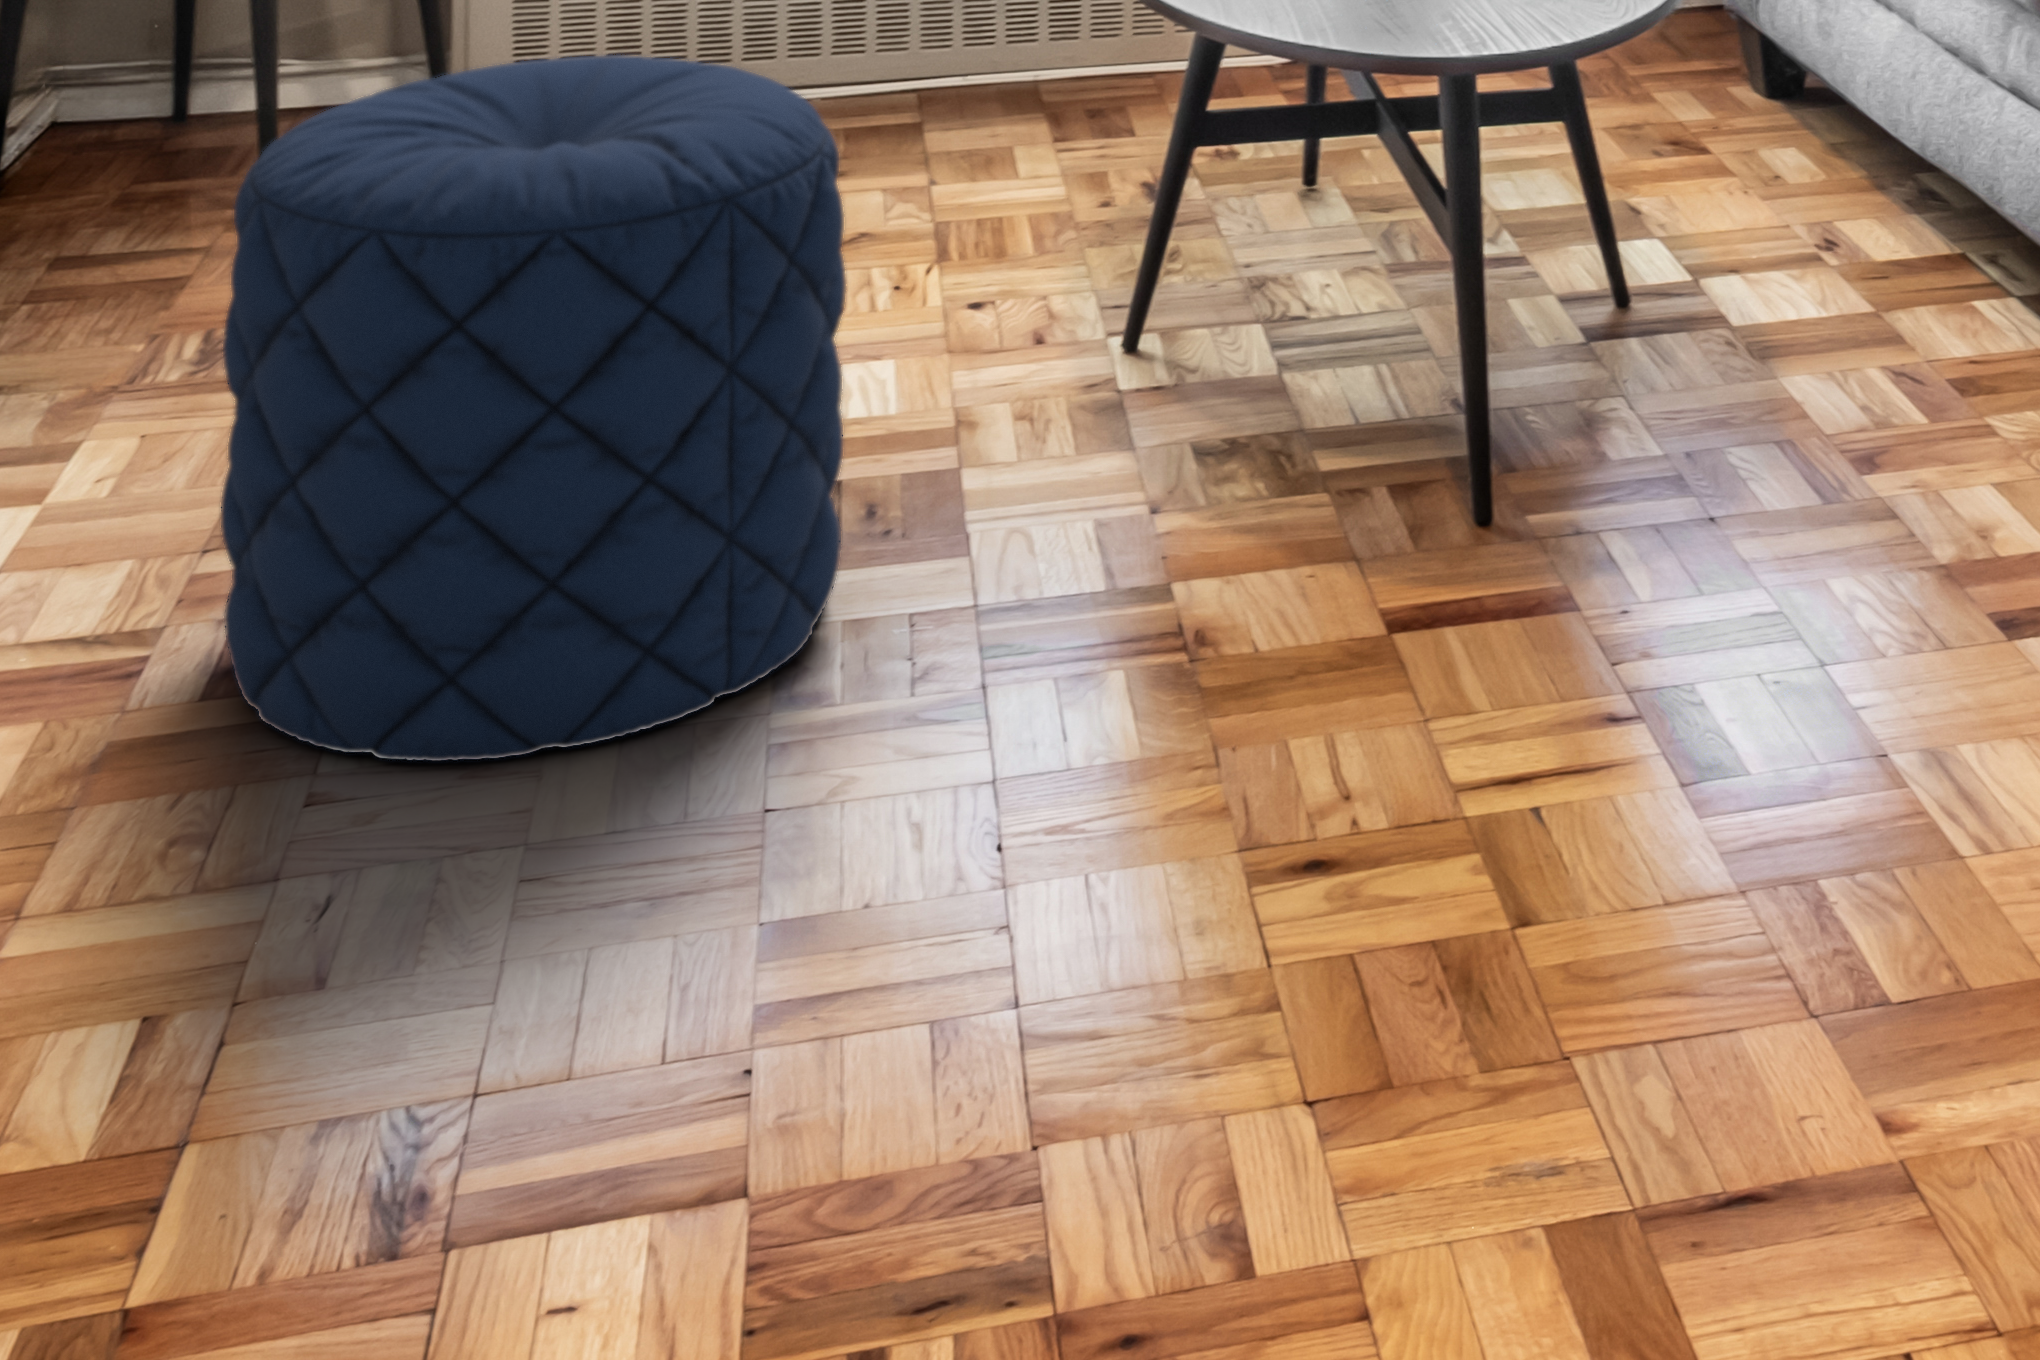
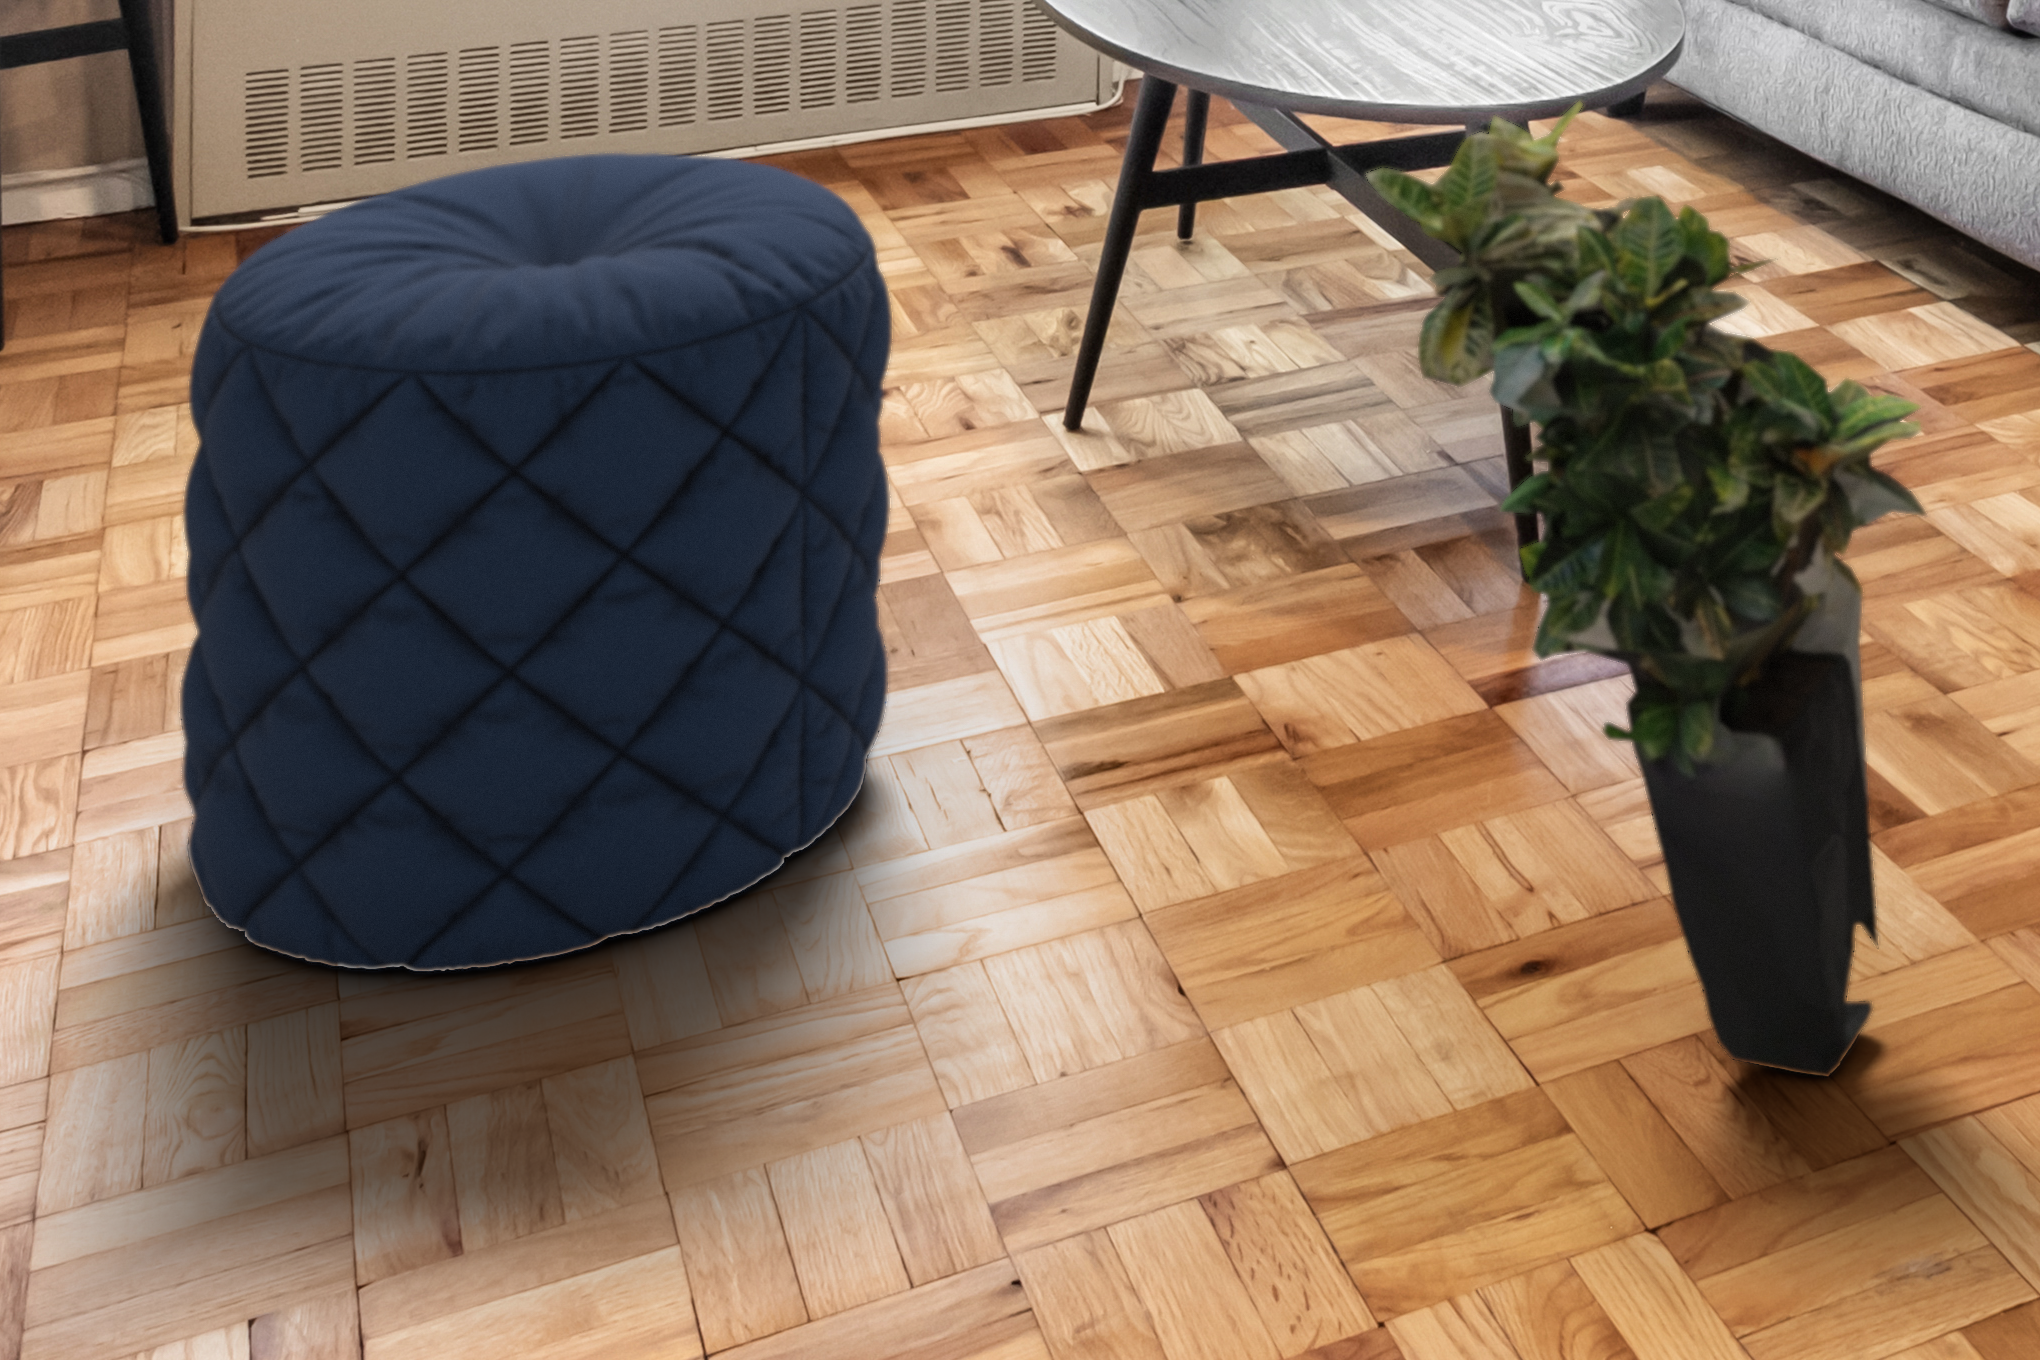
potted plant: none [1139,48,1664,993] -> present [1367,102,1926,1077]

